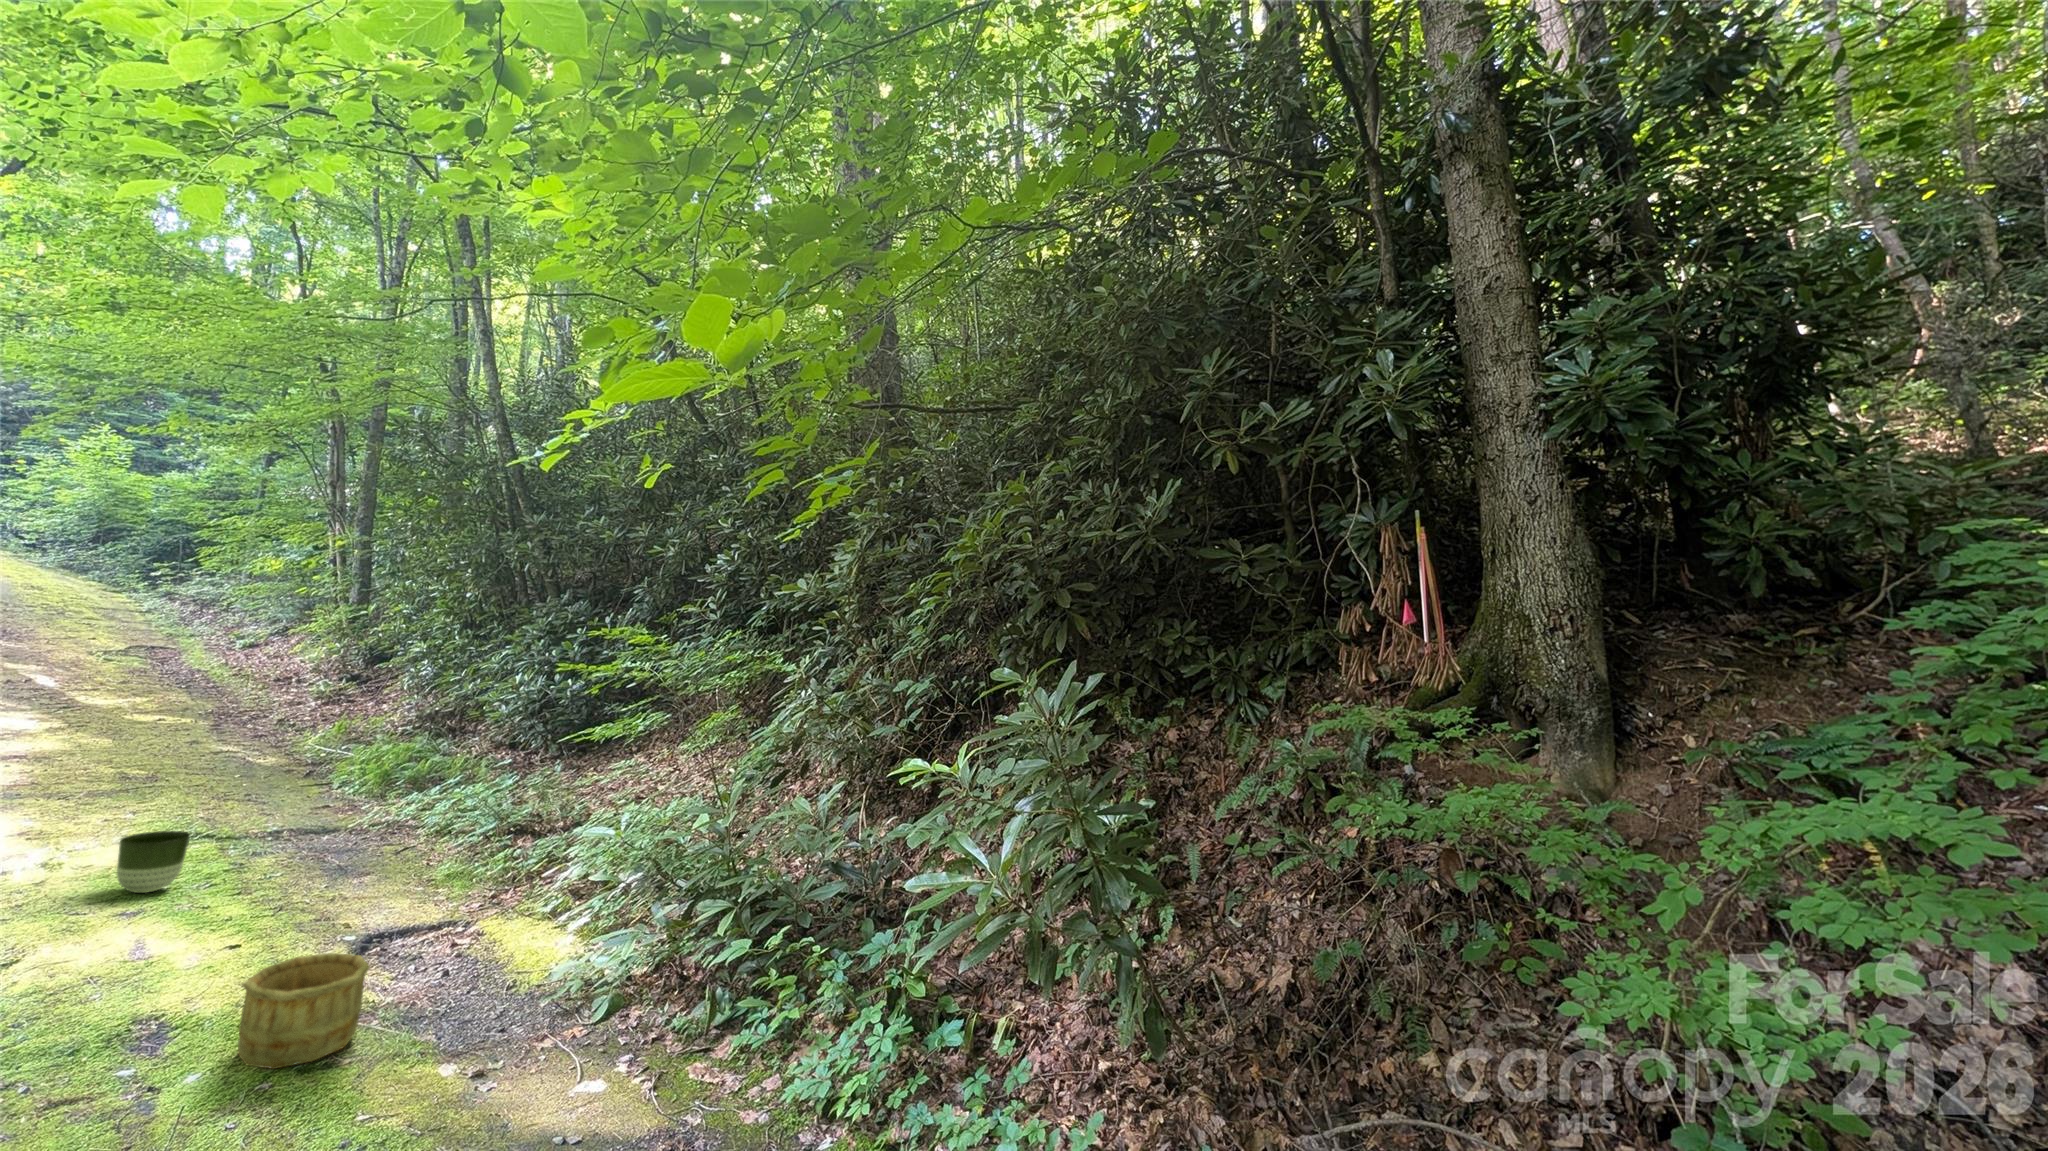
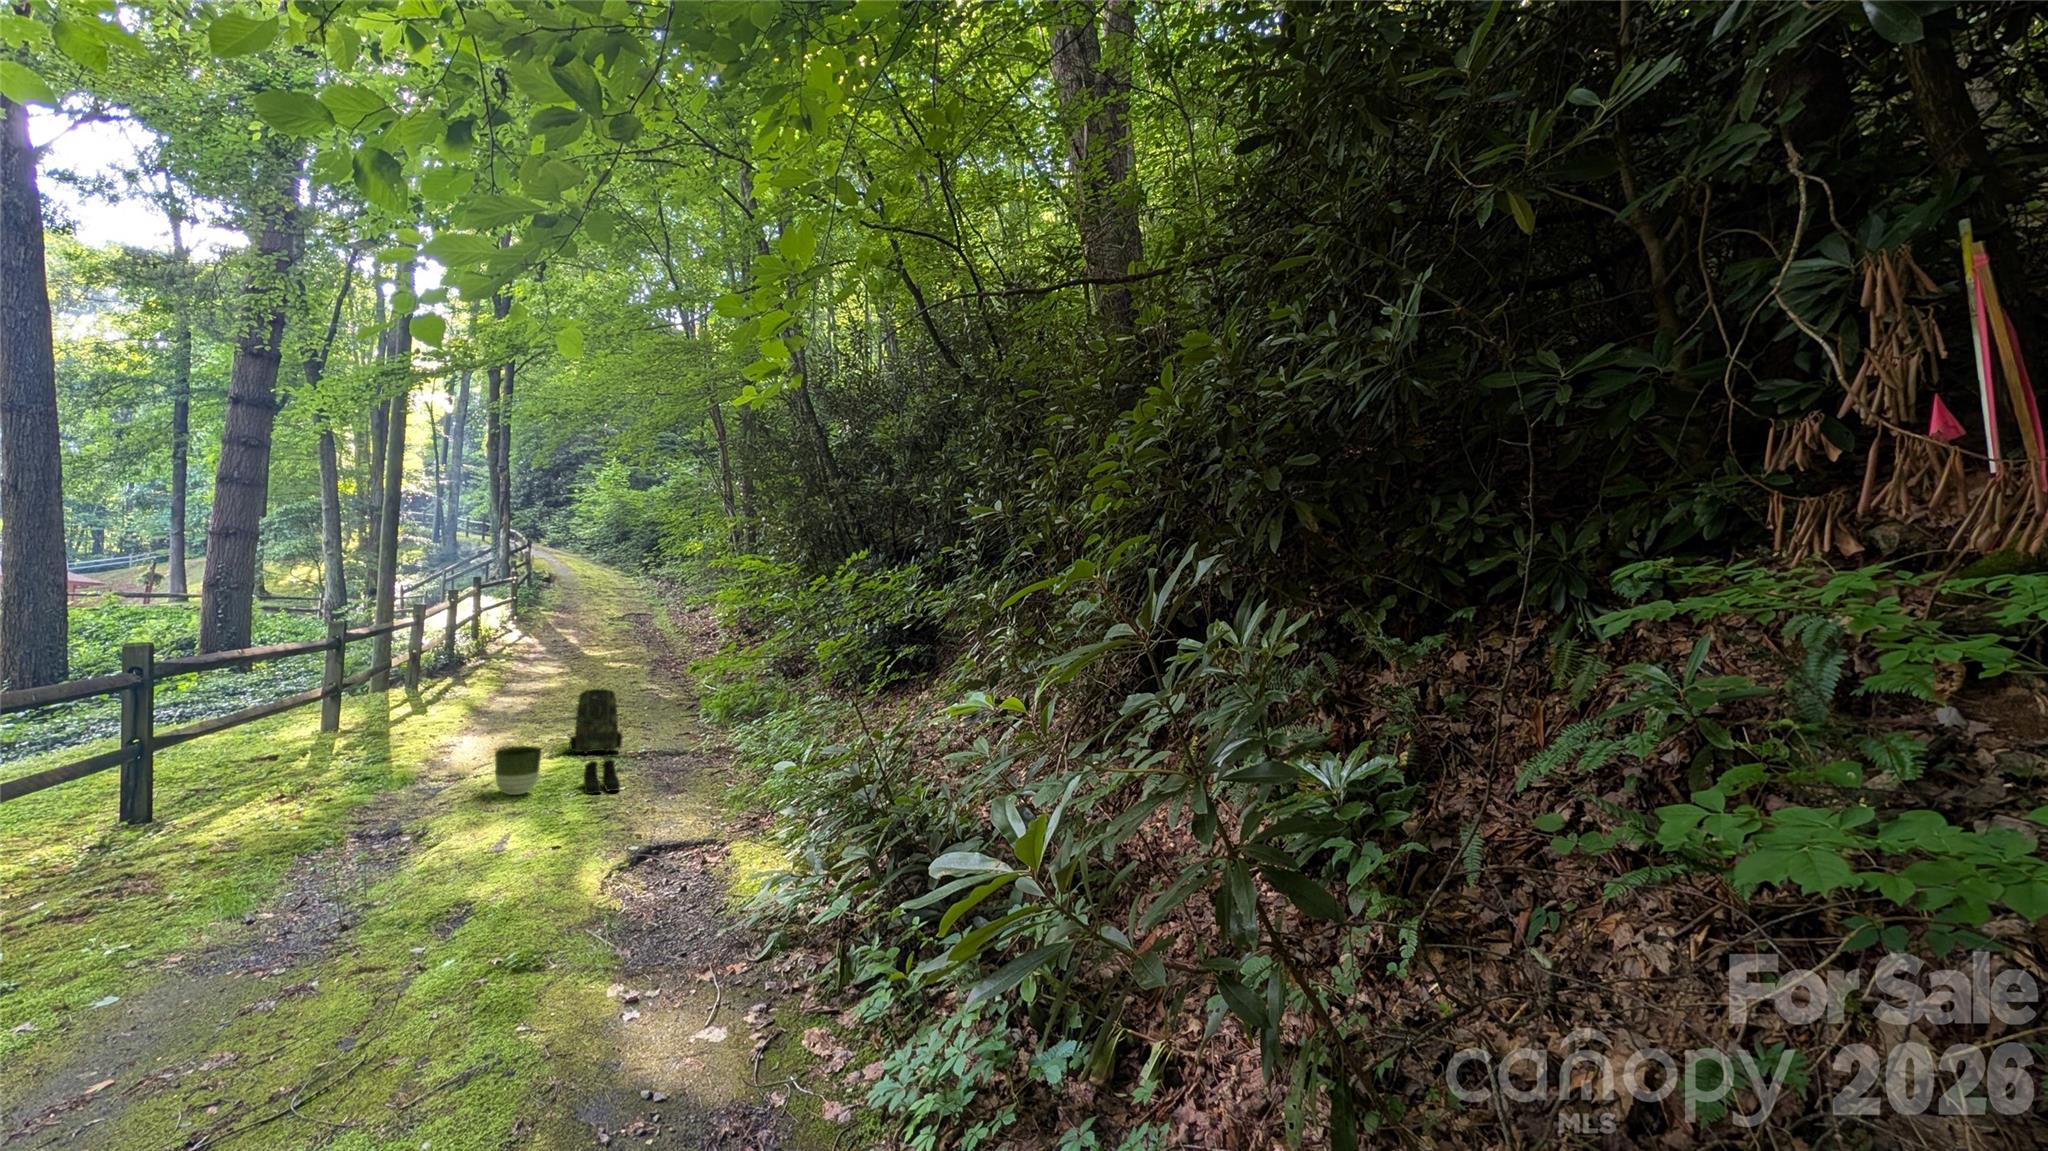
backpack: none [184,755,266,840] -> present [569,689,622,753]
boots: none [239,841,295,884] -> present [584,759,620,794]
wooden bucket: present [238,953,370,1069] -> none [478,860,579,961]

